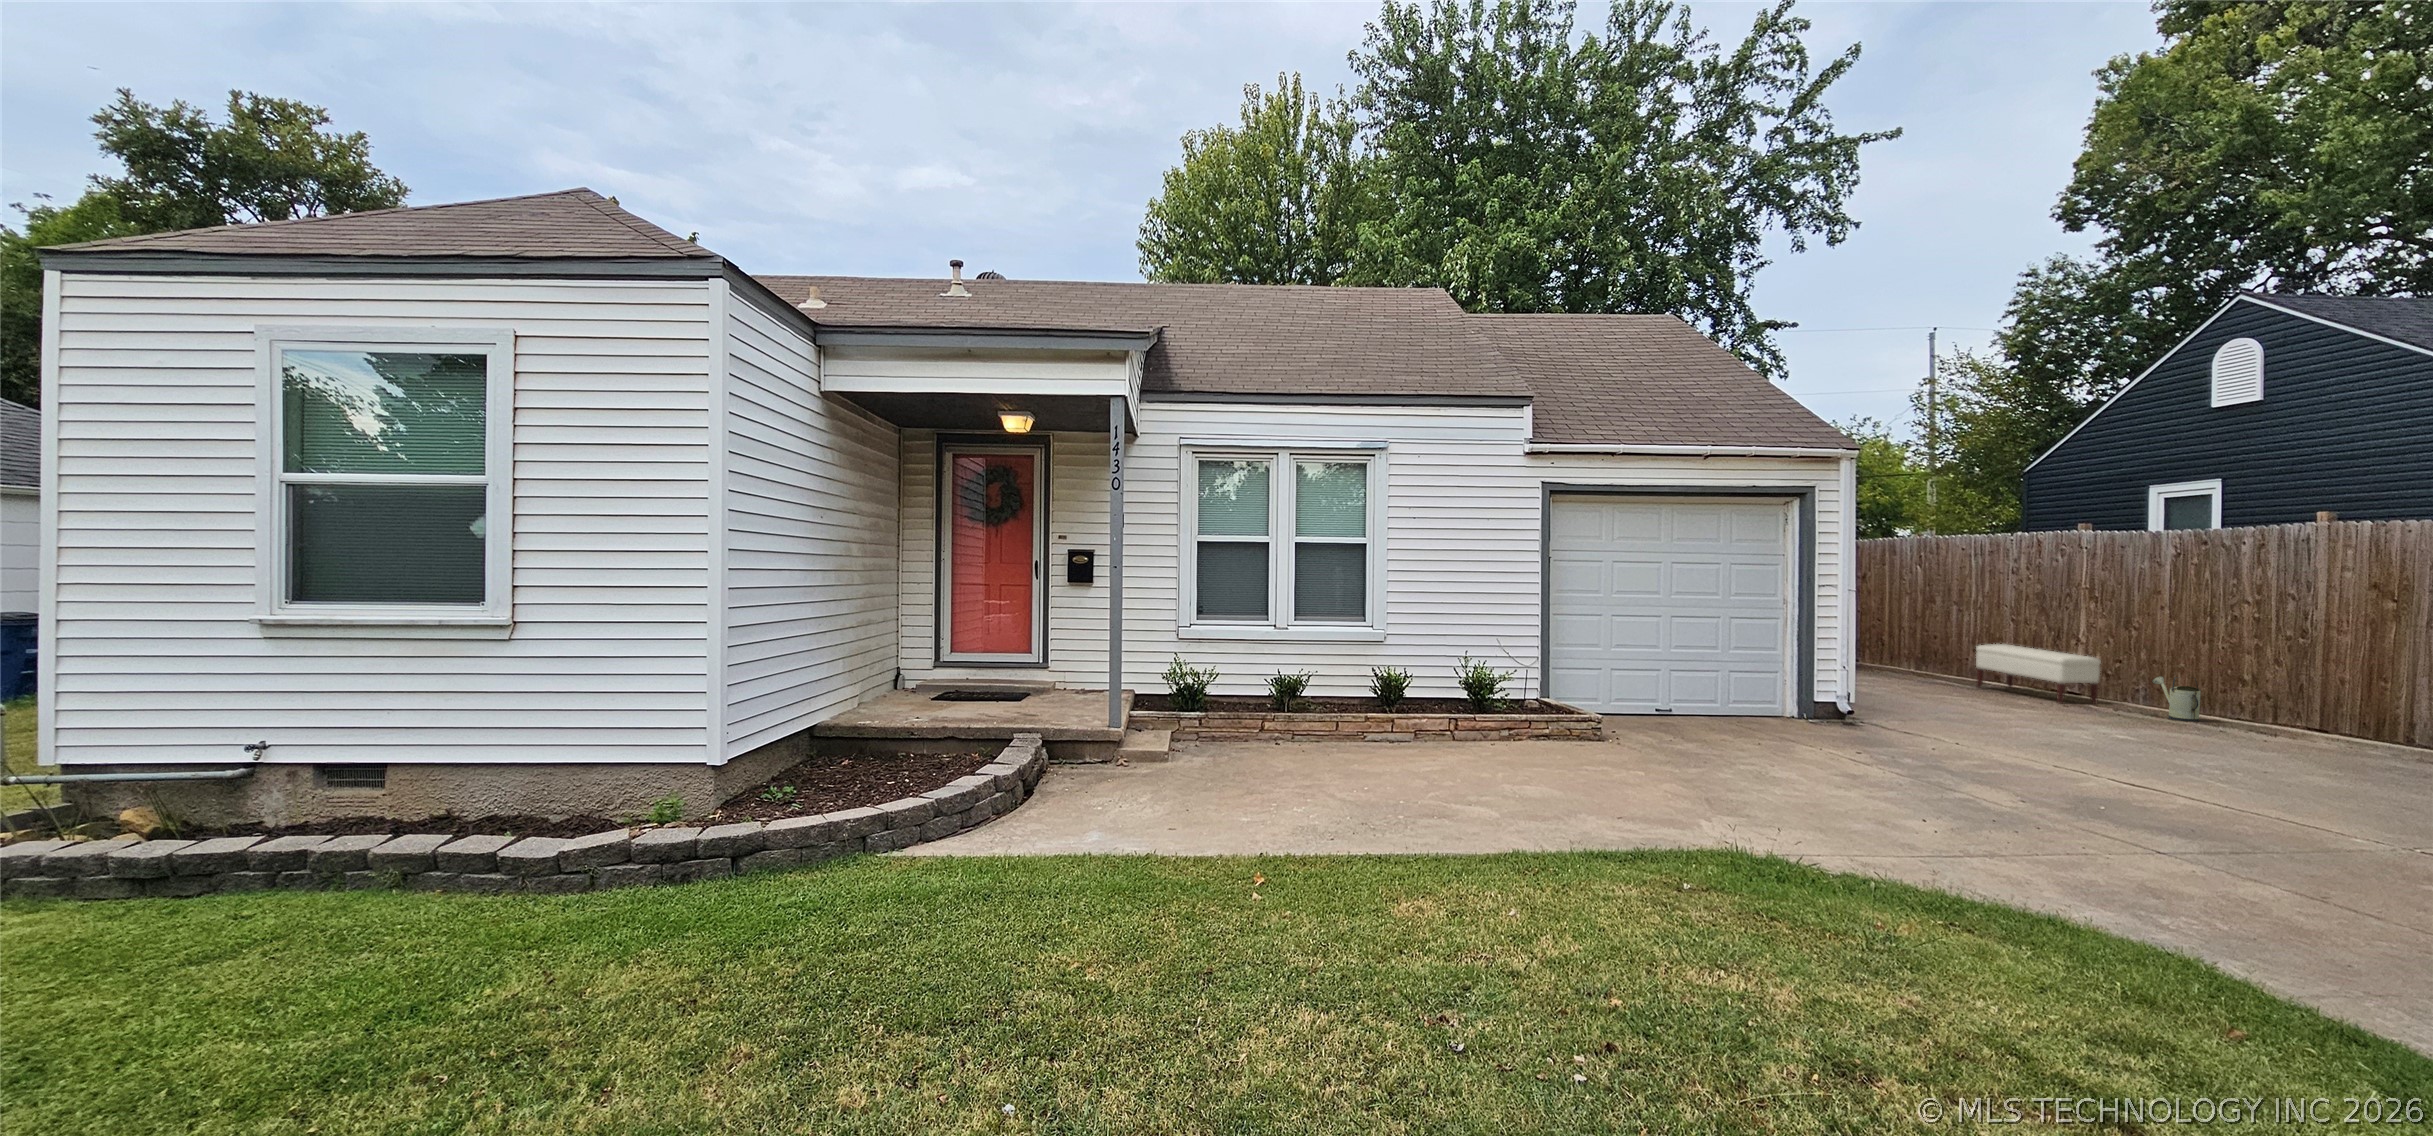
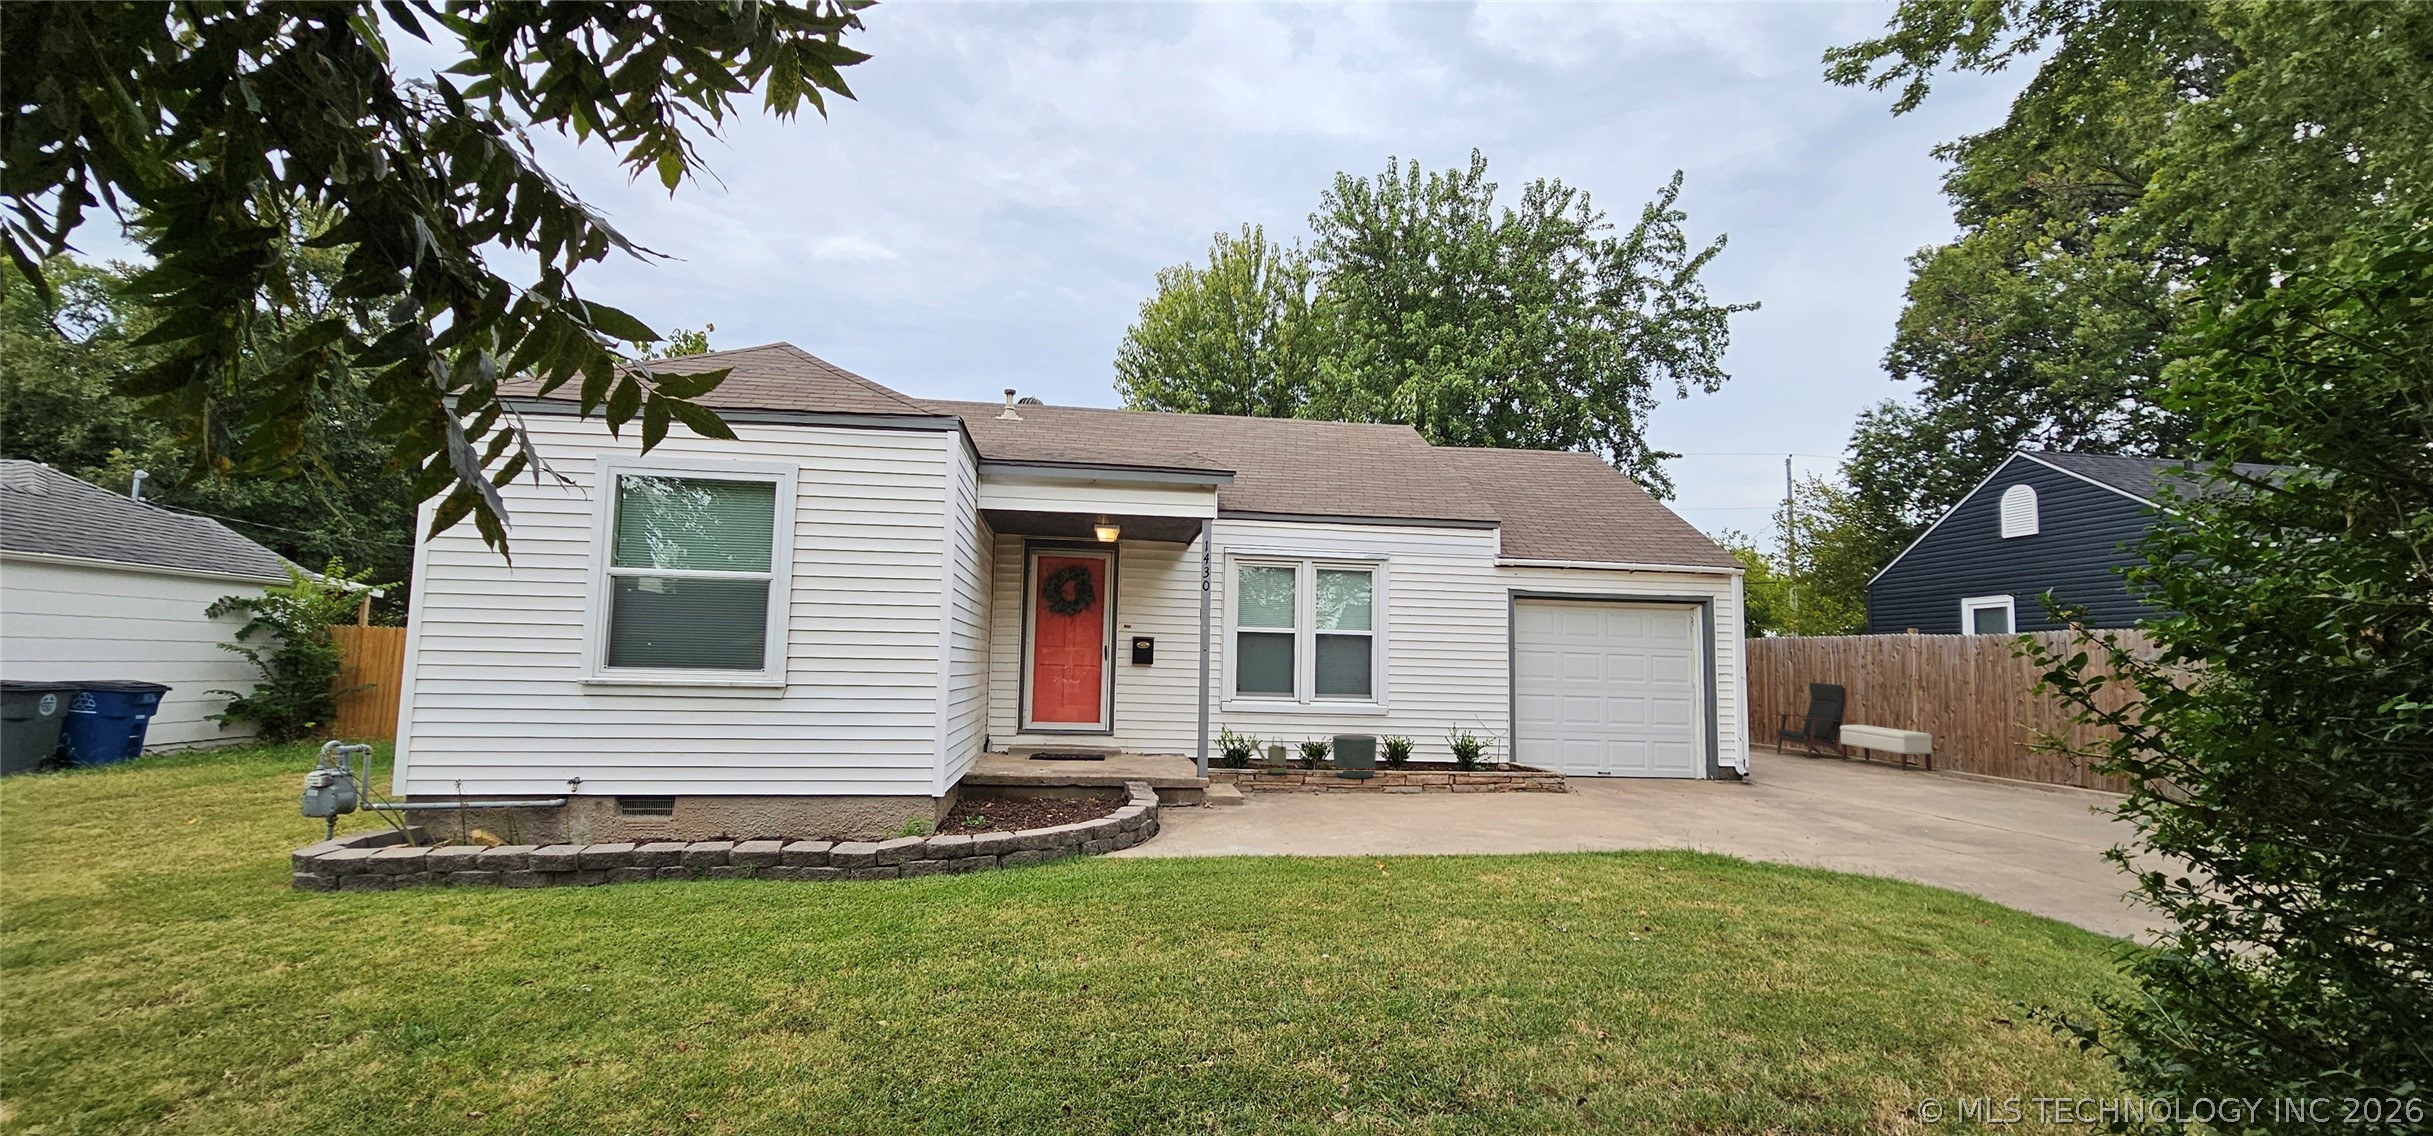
lounge chair: none [1889,592,1988,686] -> present [1773,683,1851,759]
planter: none [1314,664,1367,718] -> present [1333,735,1376,779]
watering can: present [2152,676,2201,722] -> present [1250,737,1289,775]

